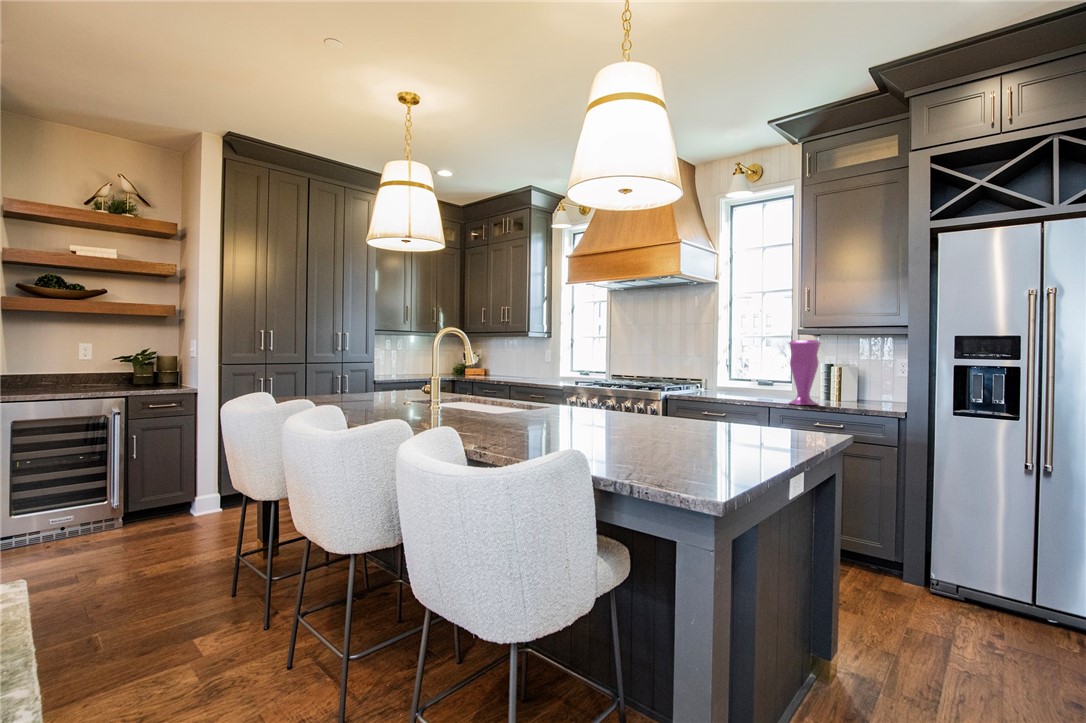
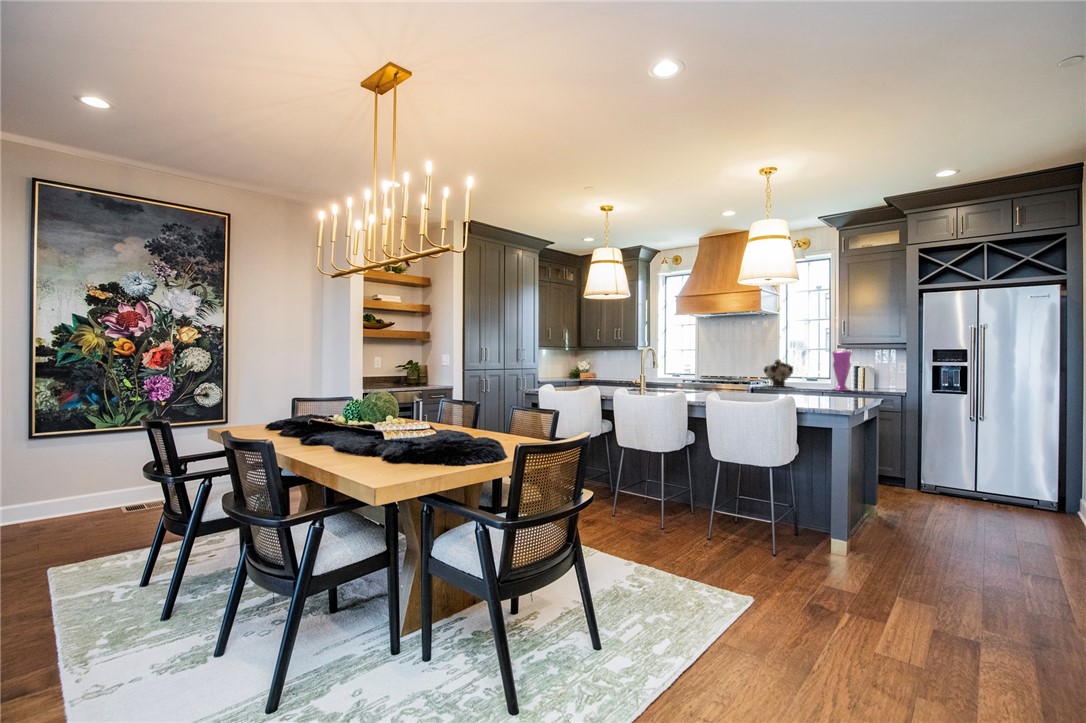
flower arrangement: none [691,353,735,396] -> present [764,359,793,387]

